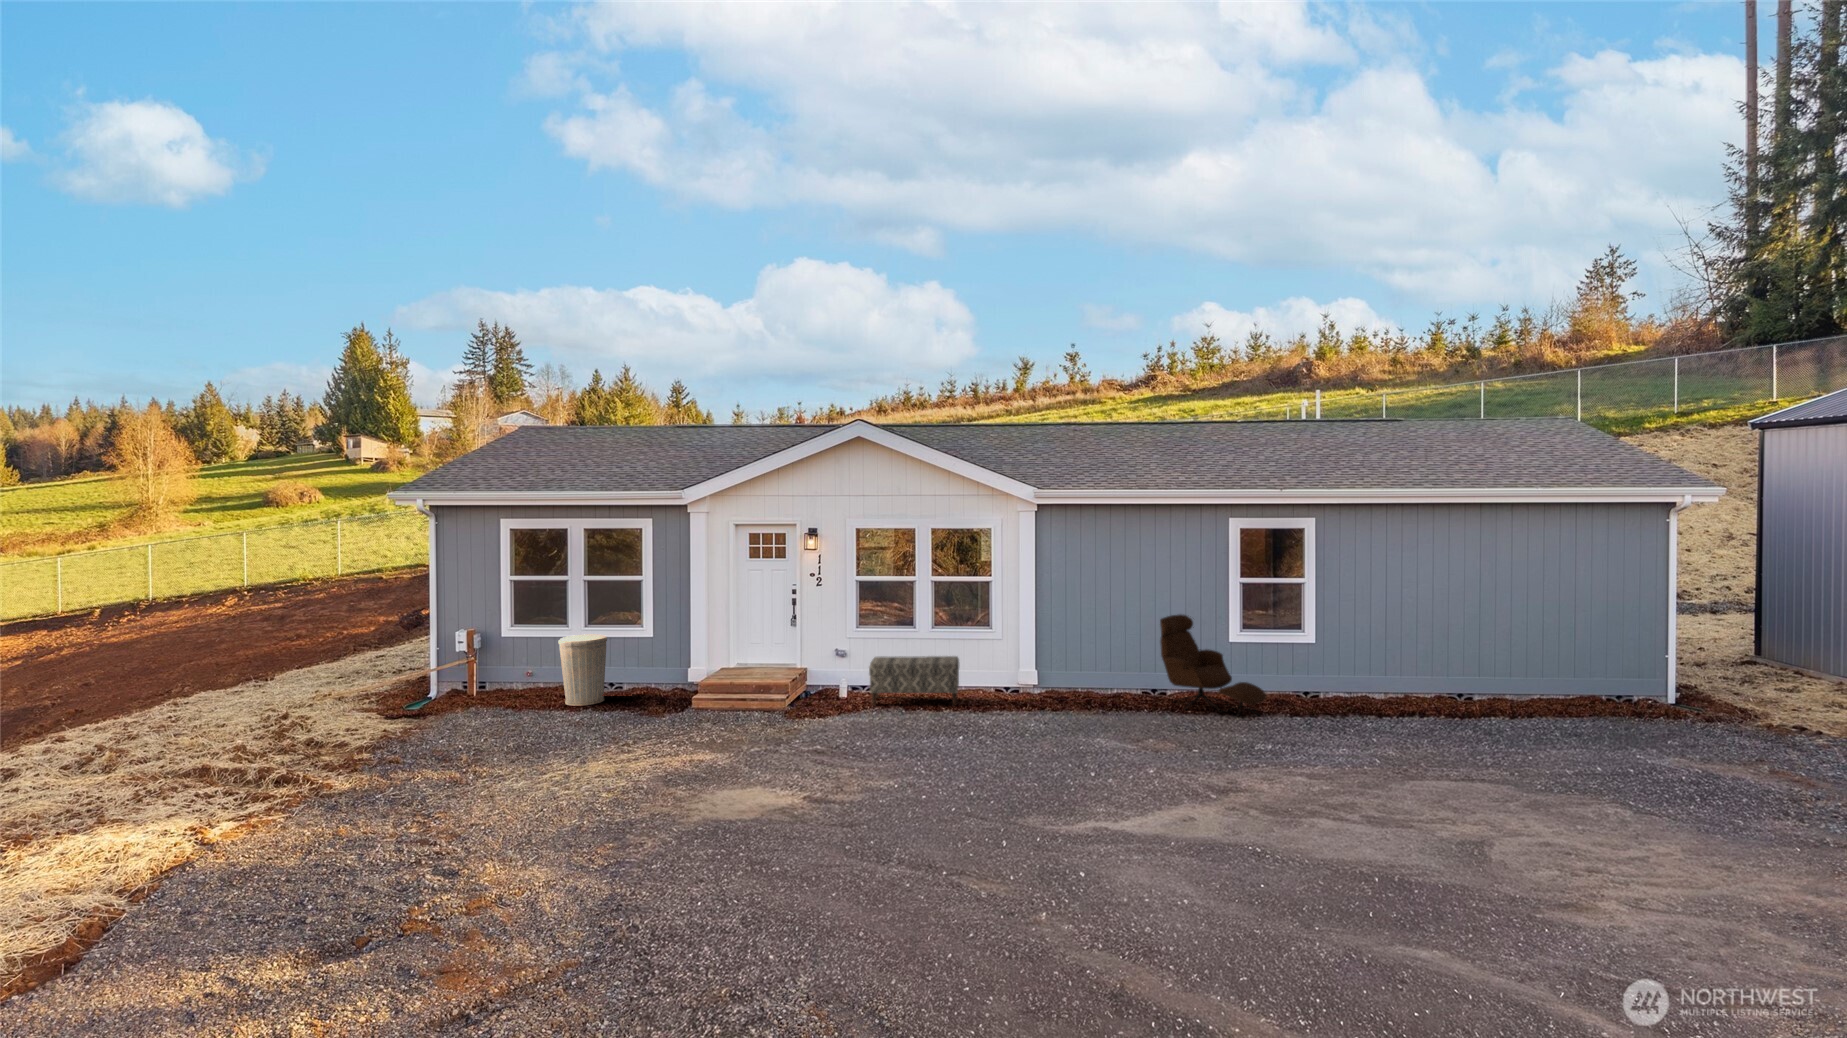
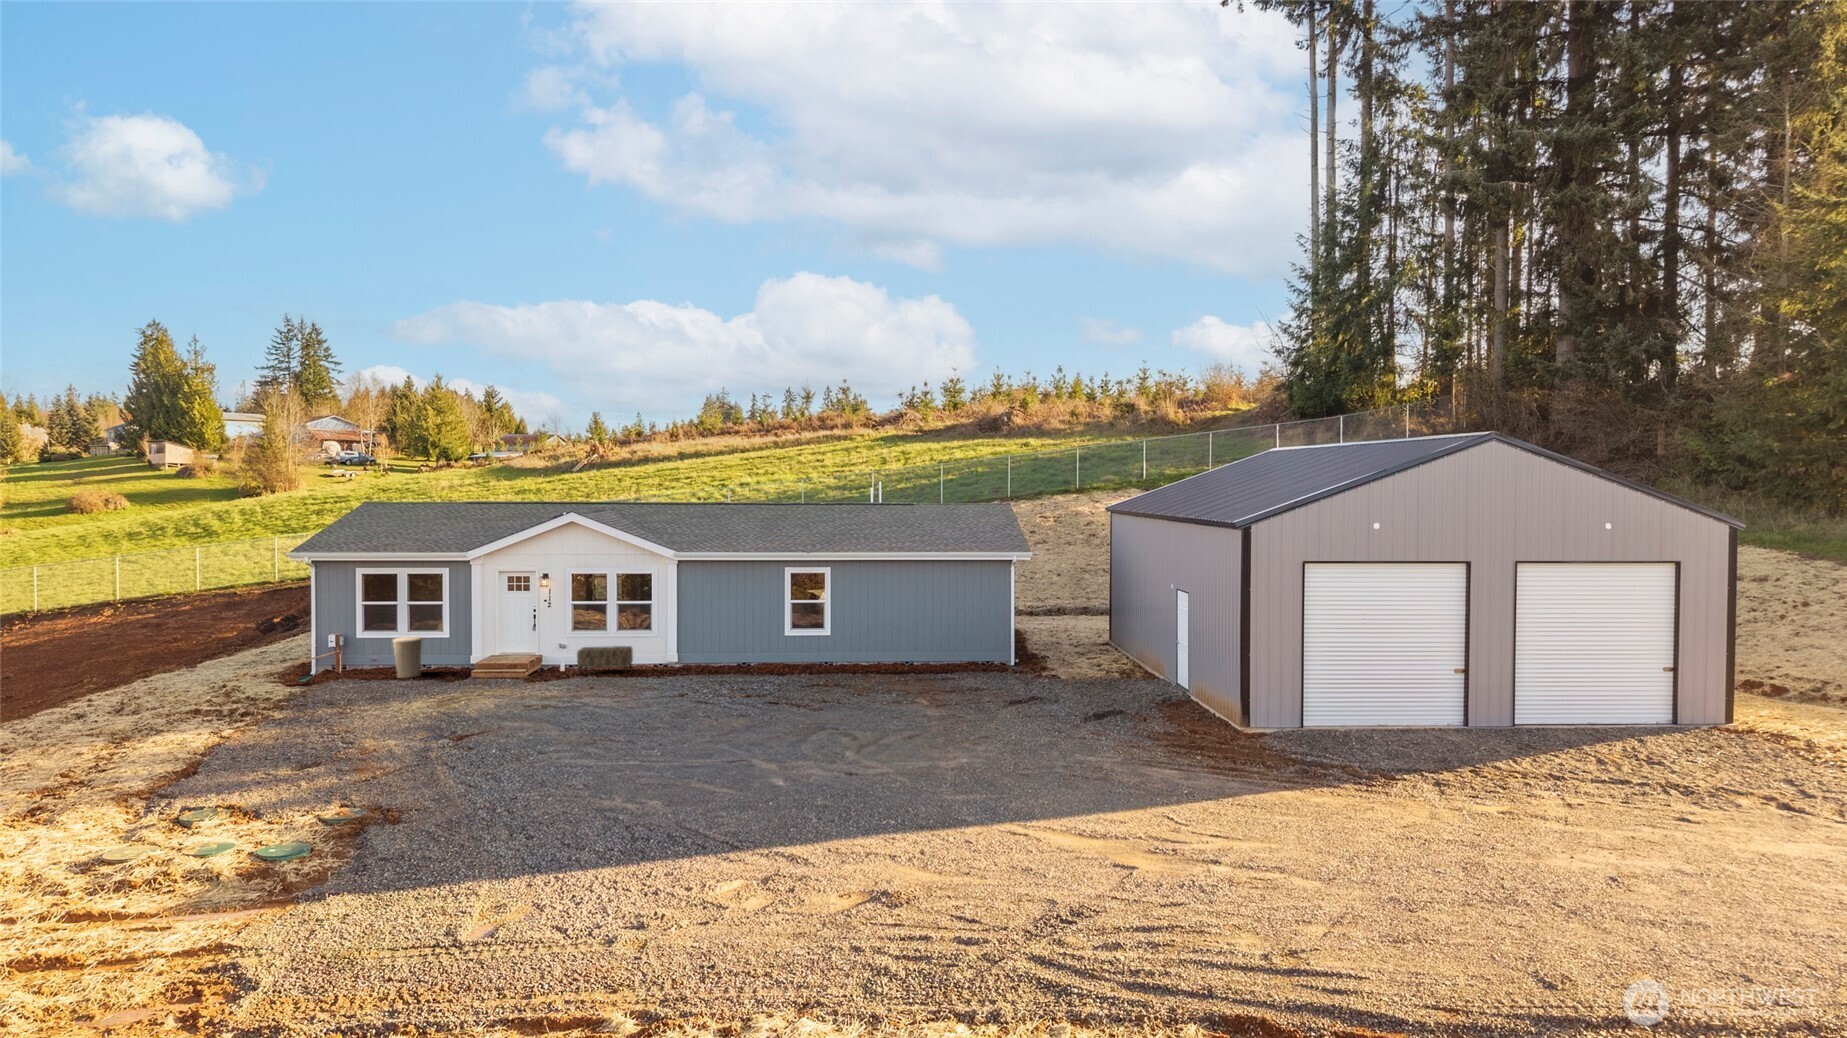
lounge chair: present [1160,615,1266,717] -> none [741,621,792,676]

